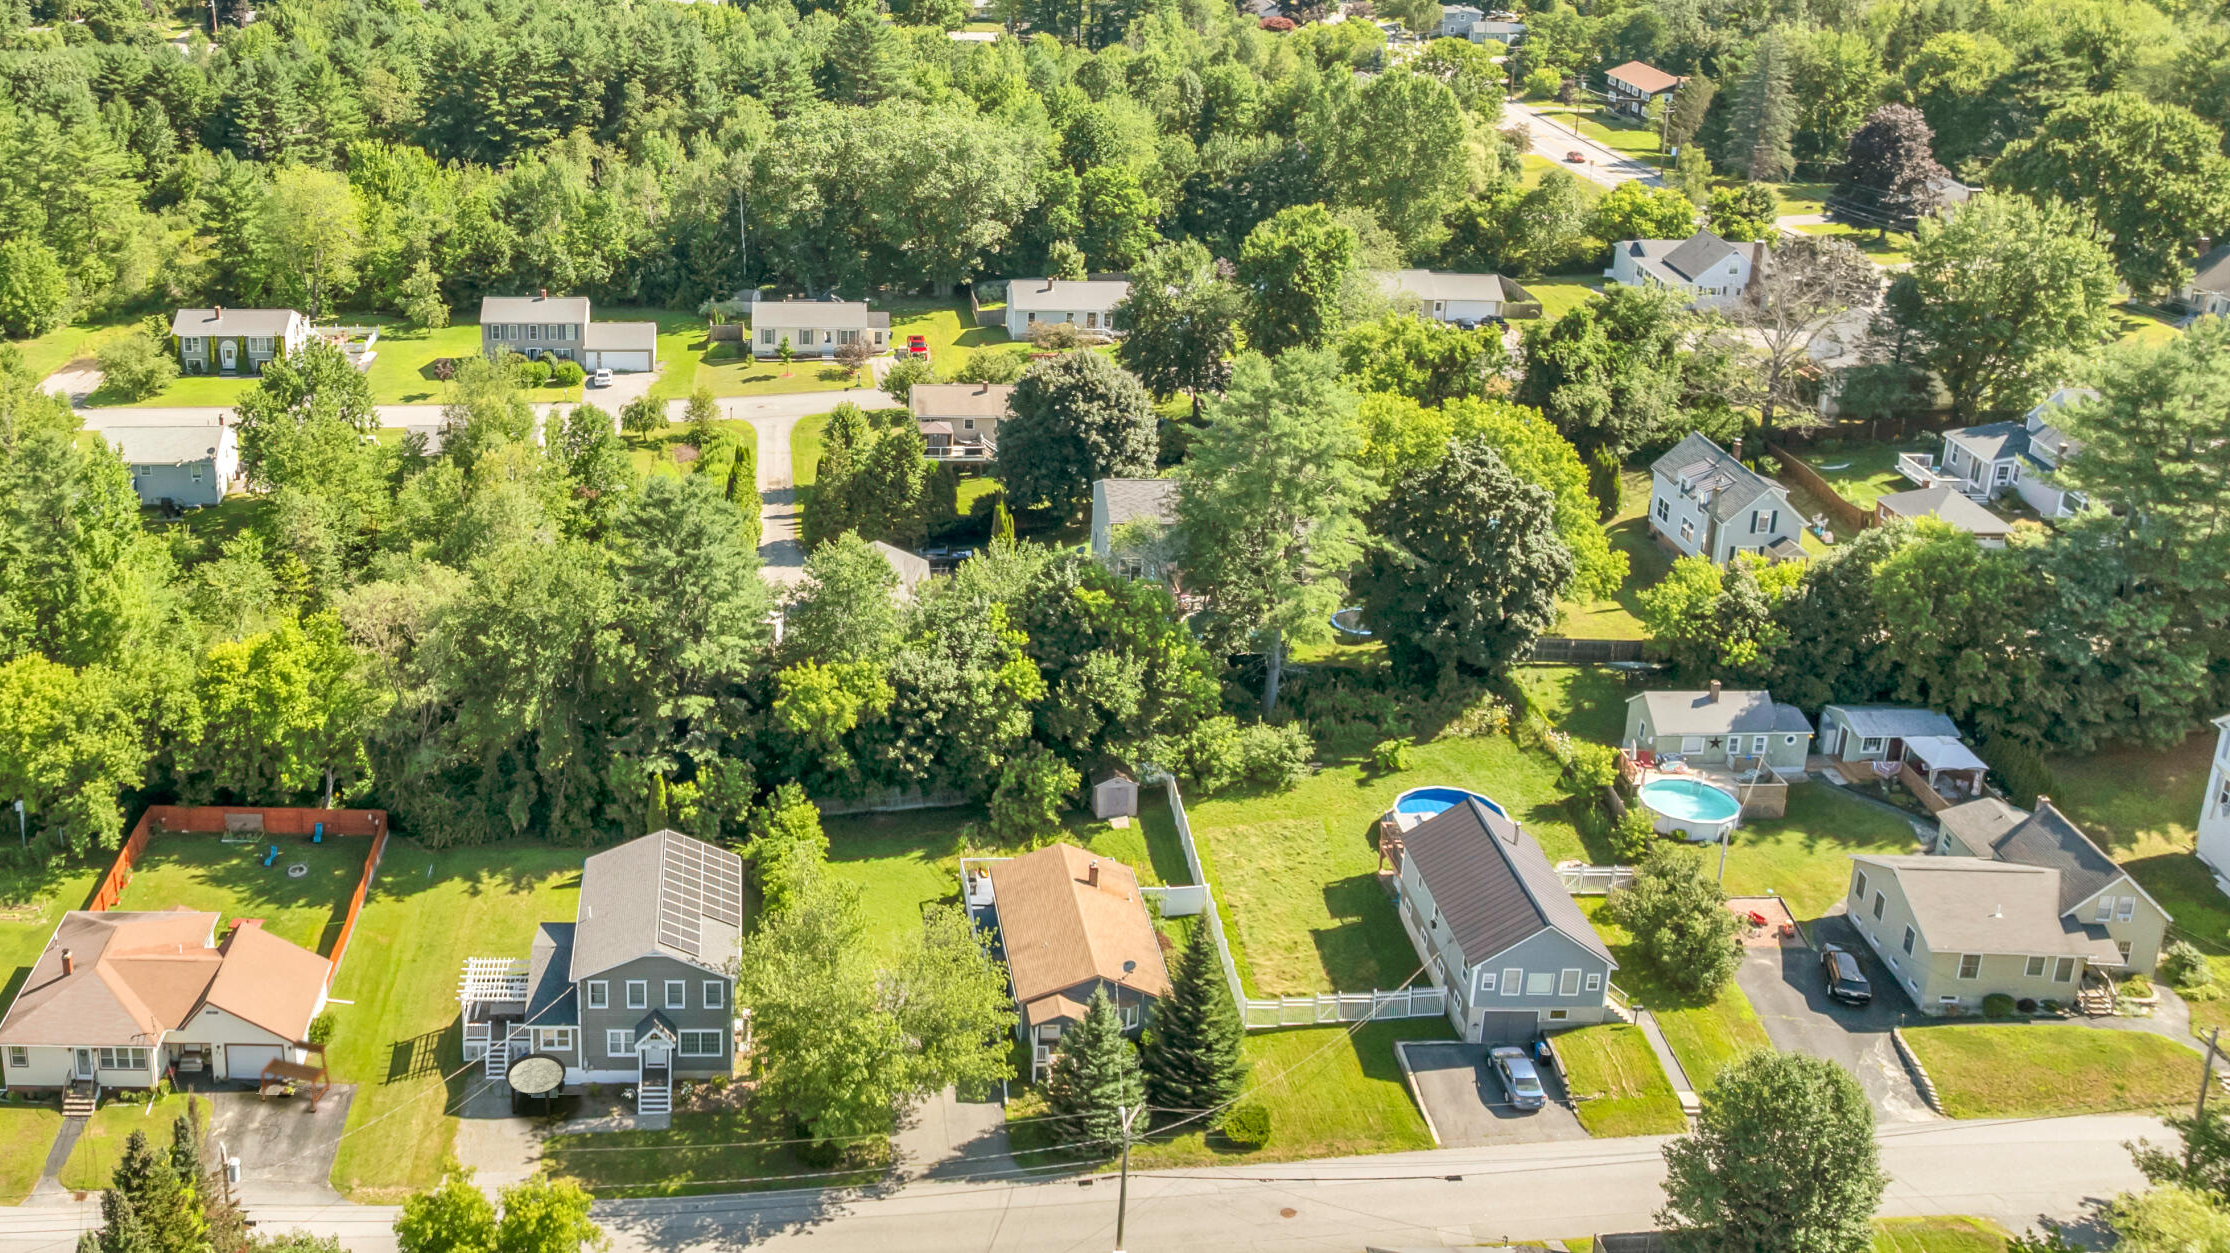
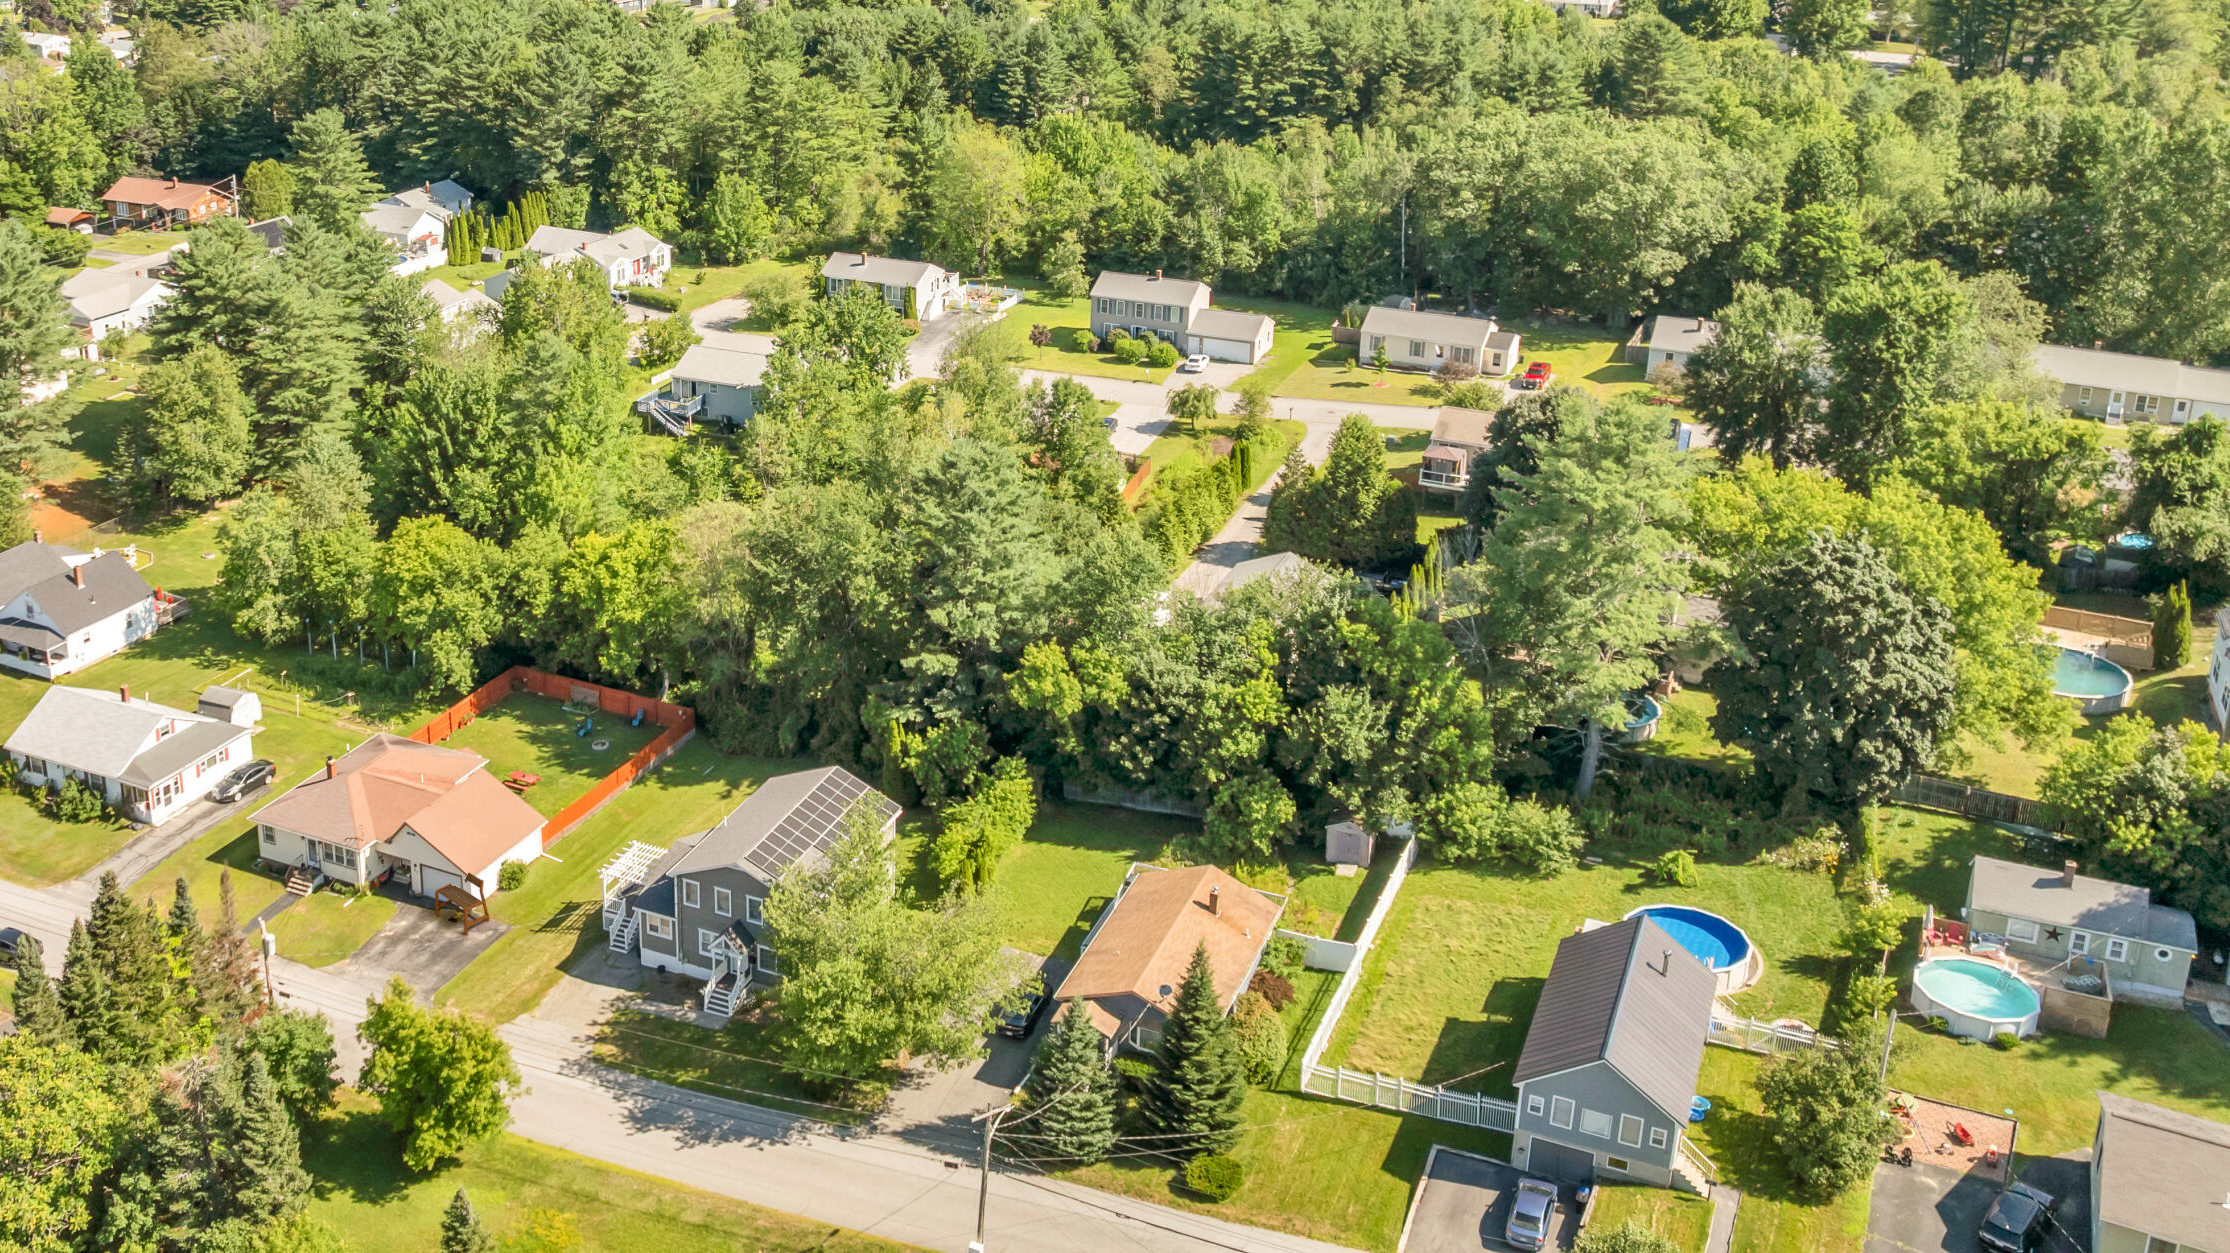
round table: present [505,1053,566,1118] -> none [602,933,657,992]

